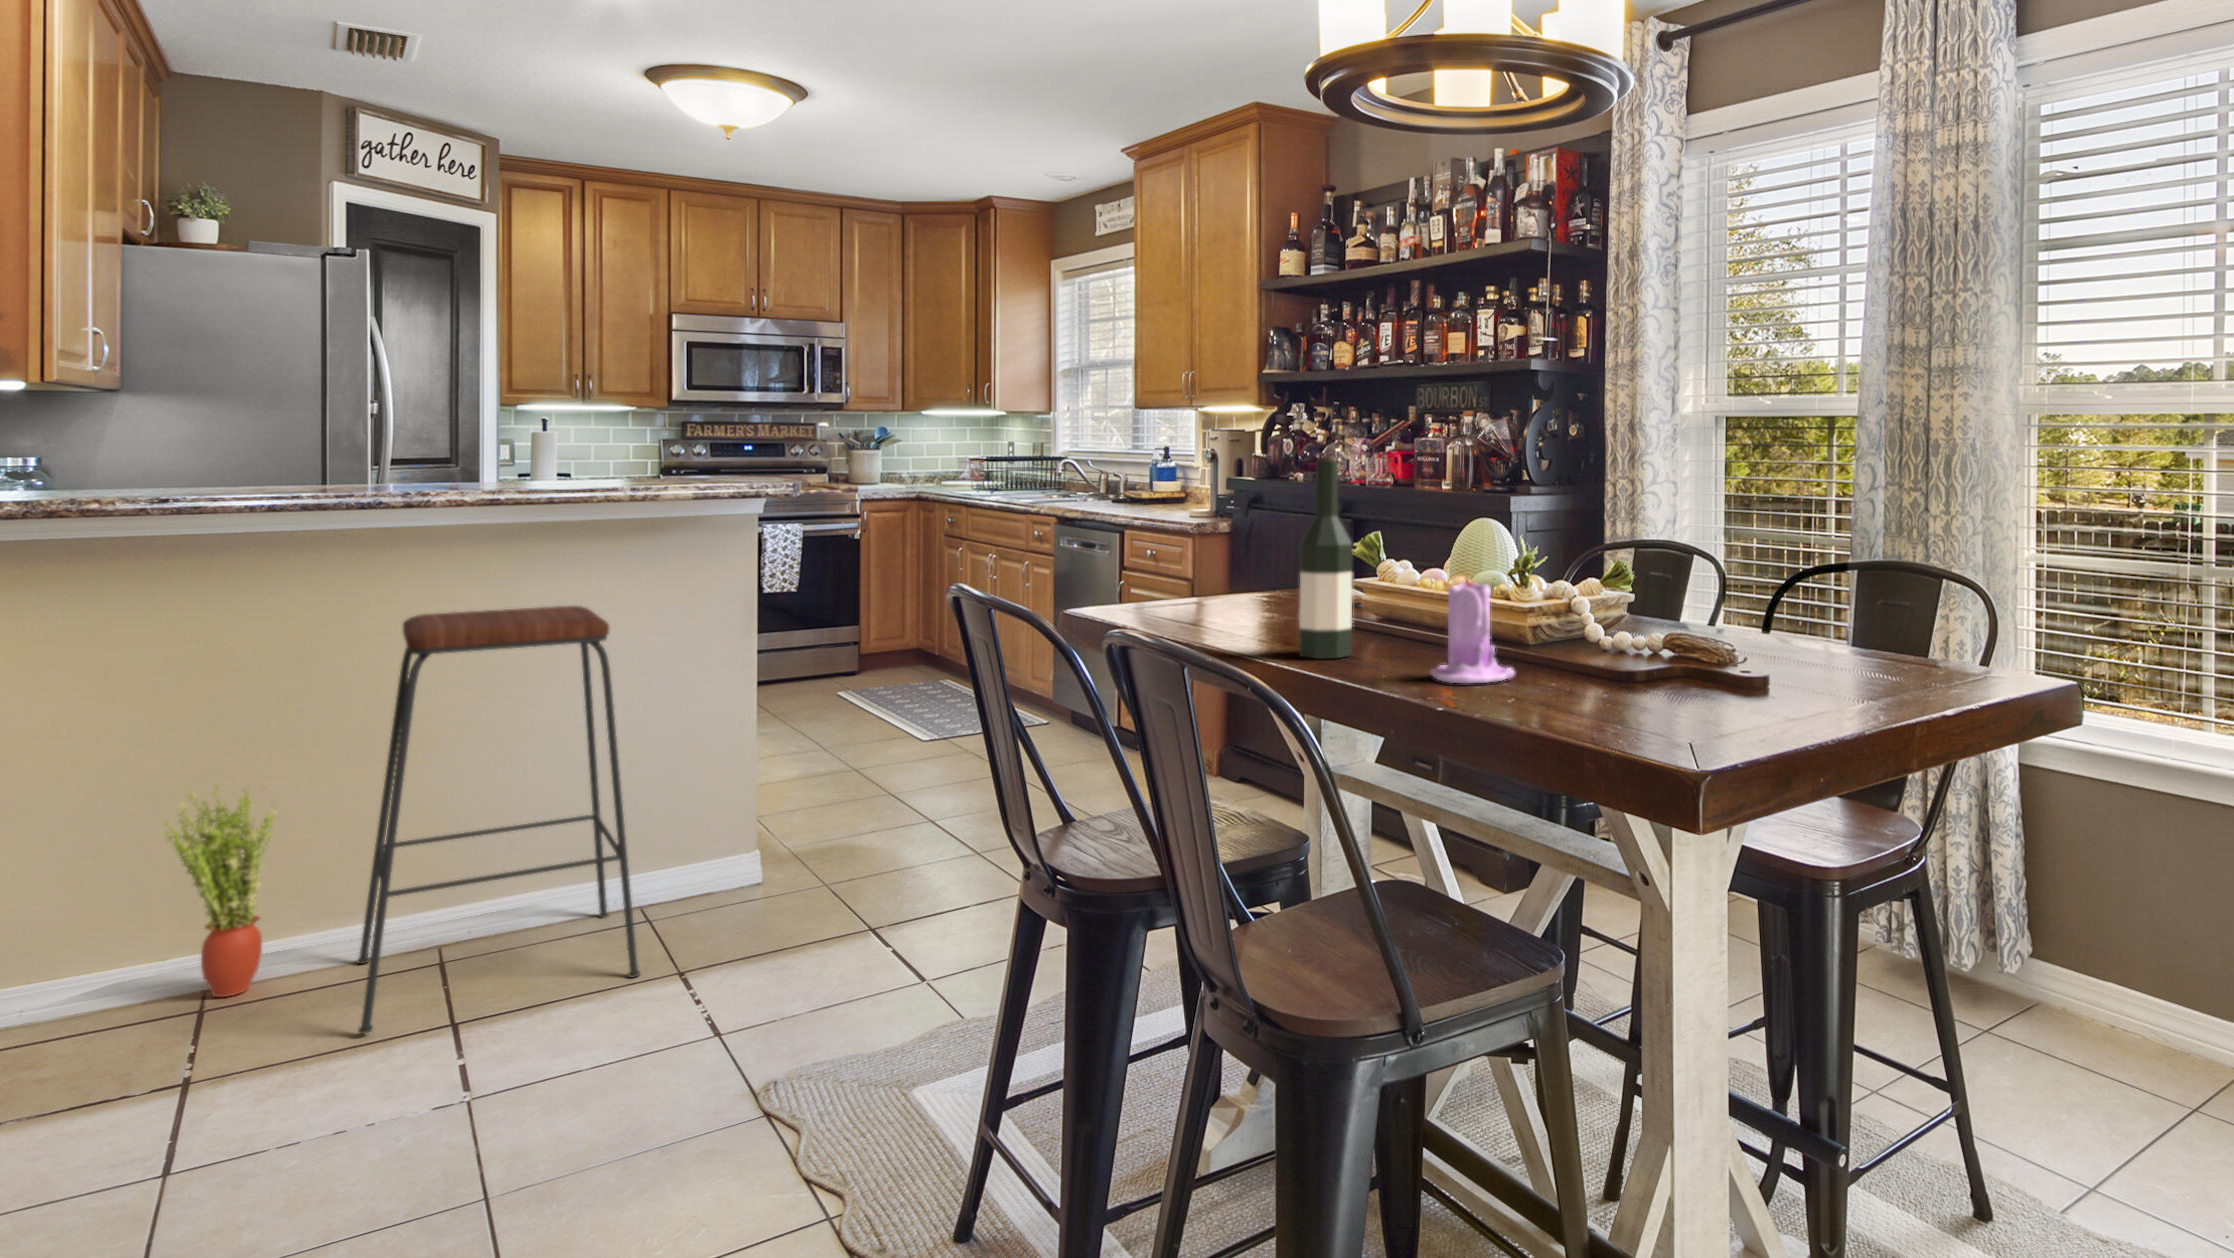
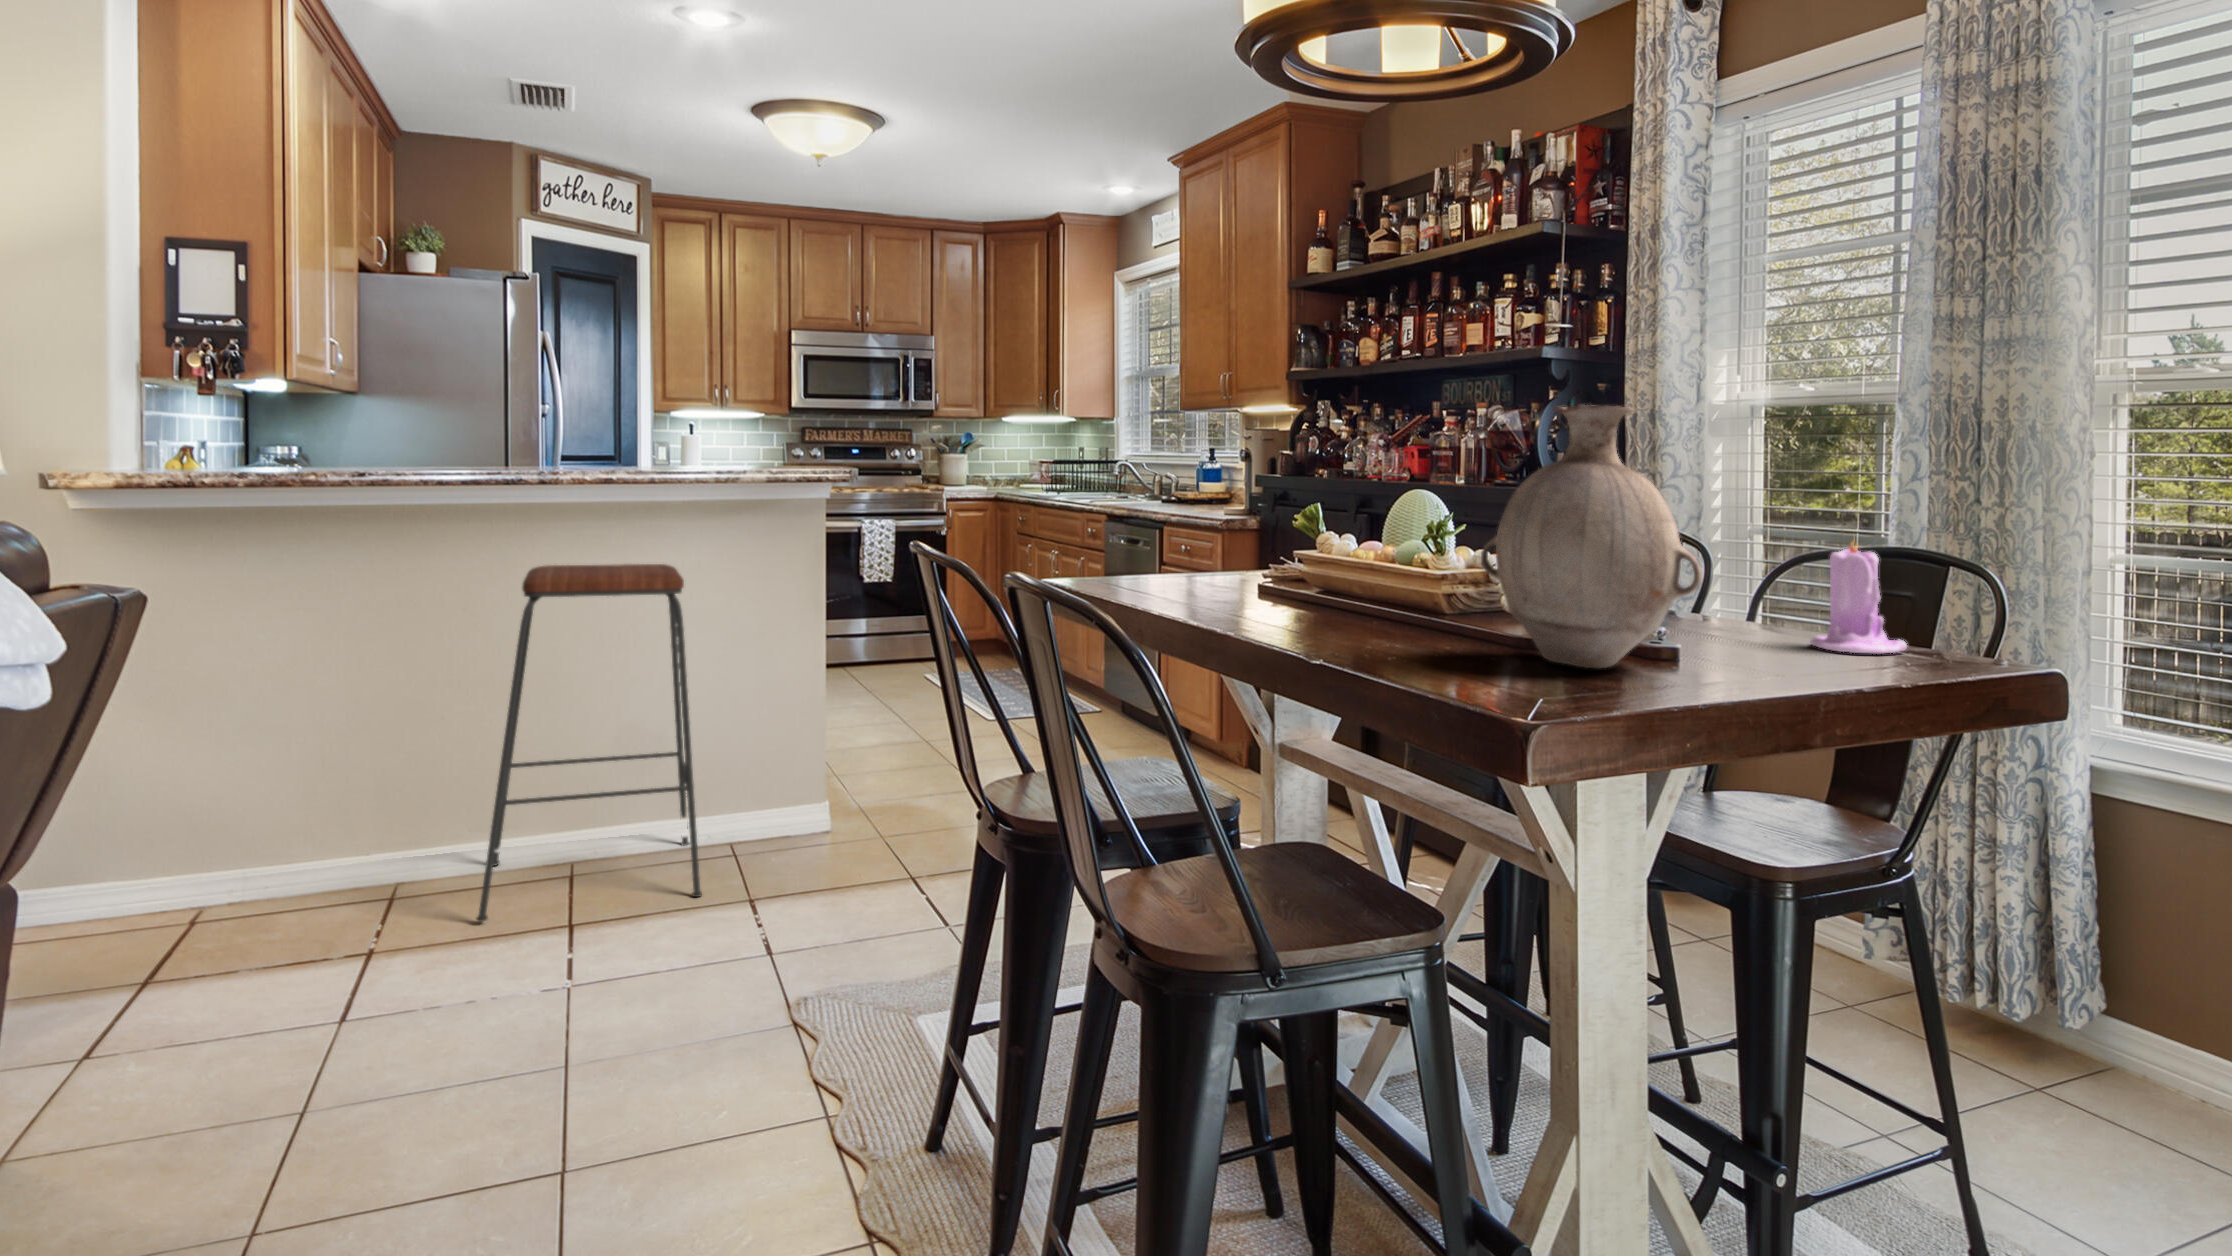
wine bottle: present [1299,455,1353,658] -> none [1224,408,1280,612]
vase: none [1582,466,1788,711] -> present [1481,405,1702,668]
candle: present [1431,576,1514,683] -> present [1810,542,1907,654]
potted plant: present [164,787,276,997] -> none [344,703,432,882]

